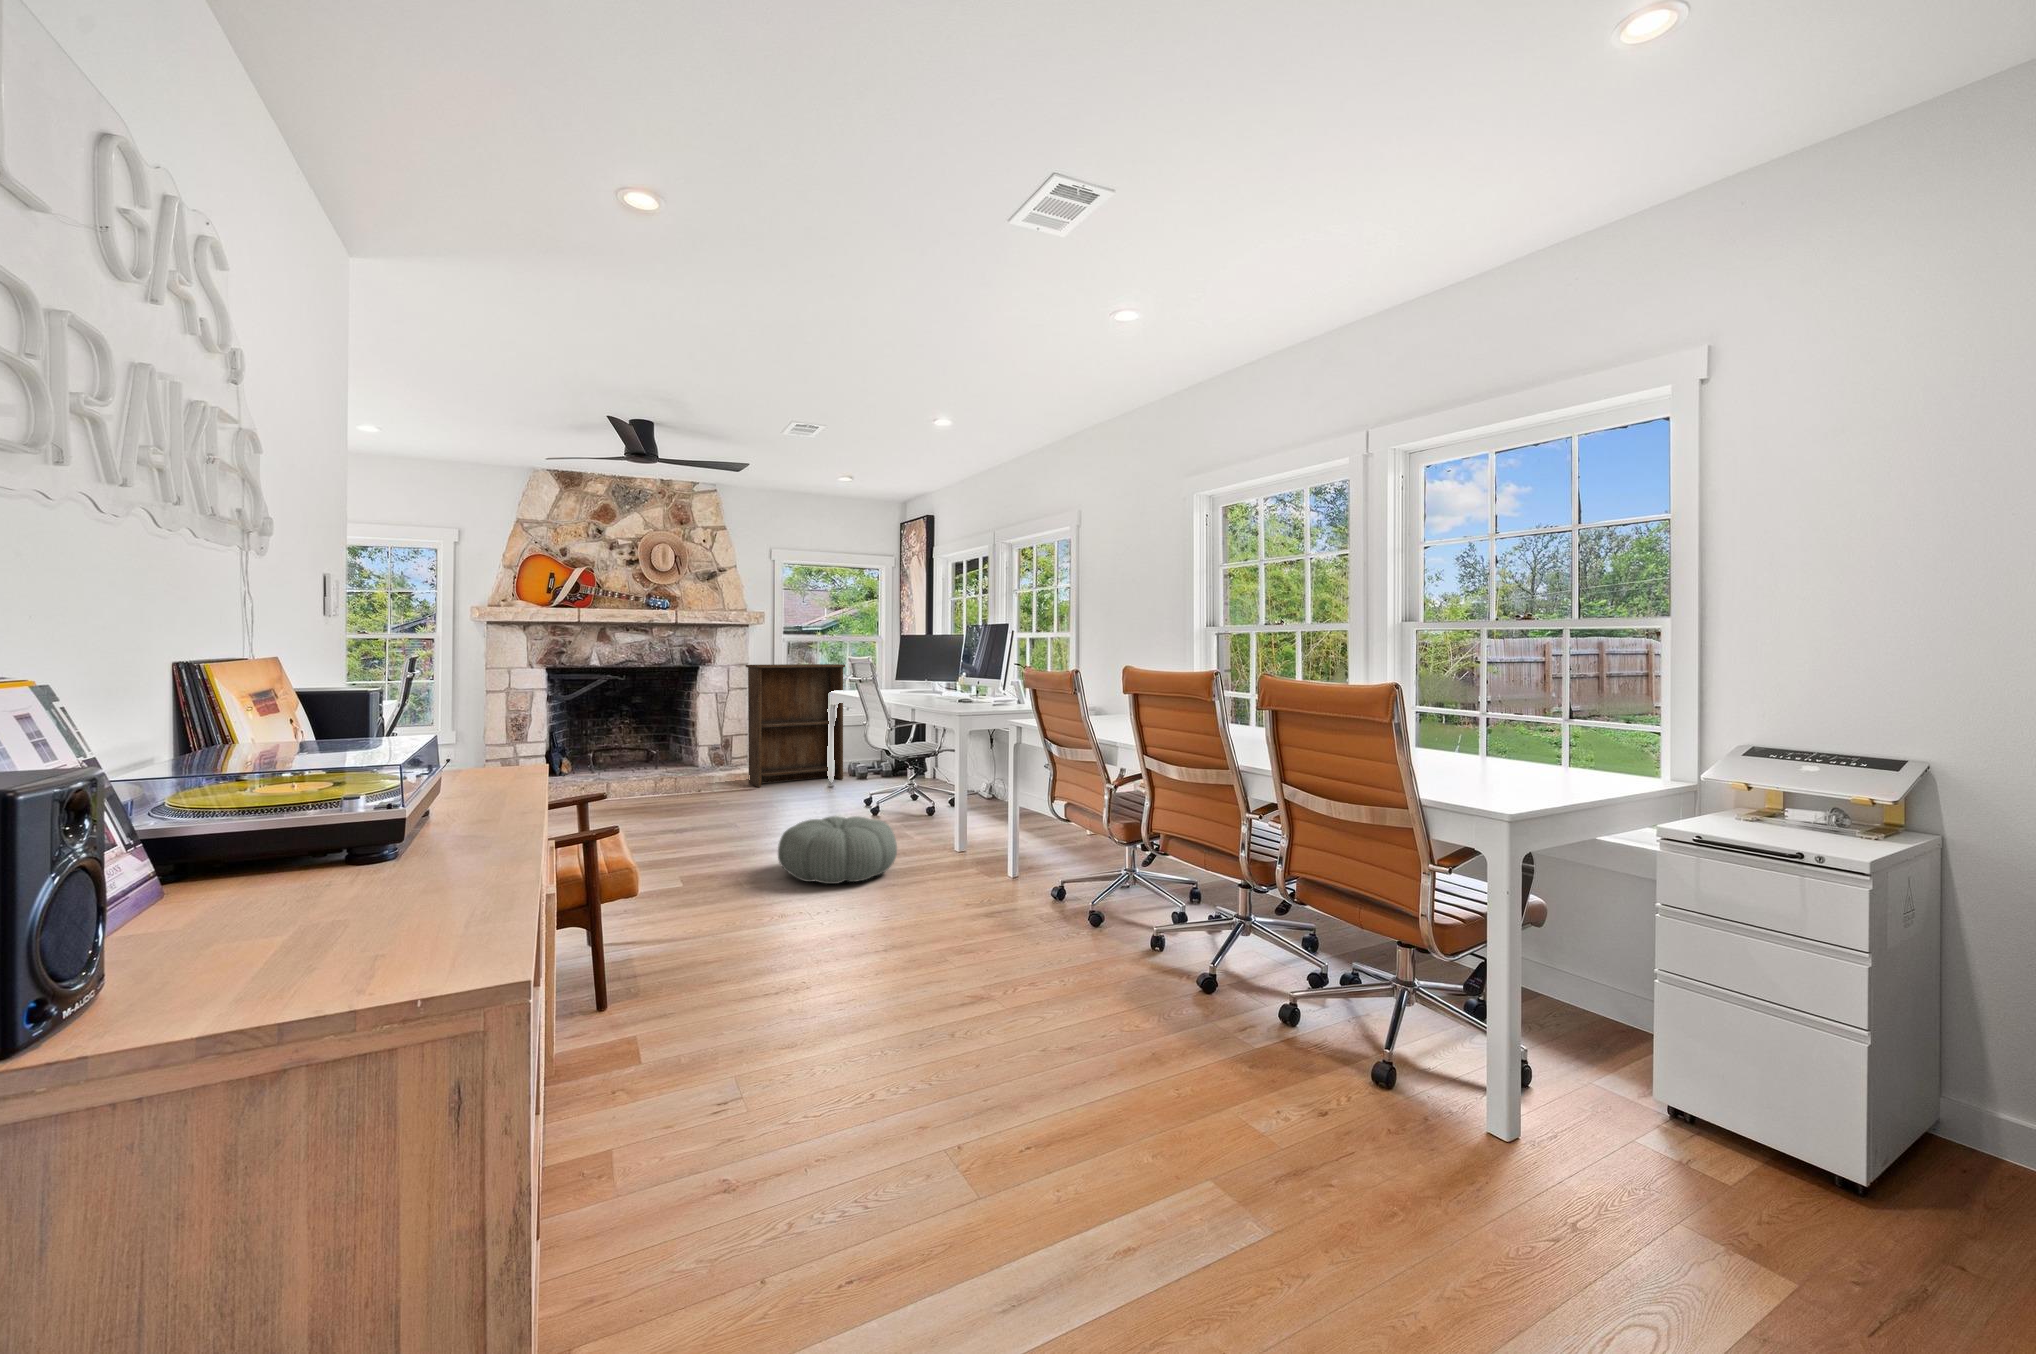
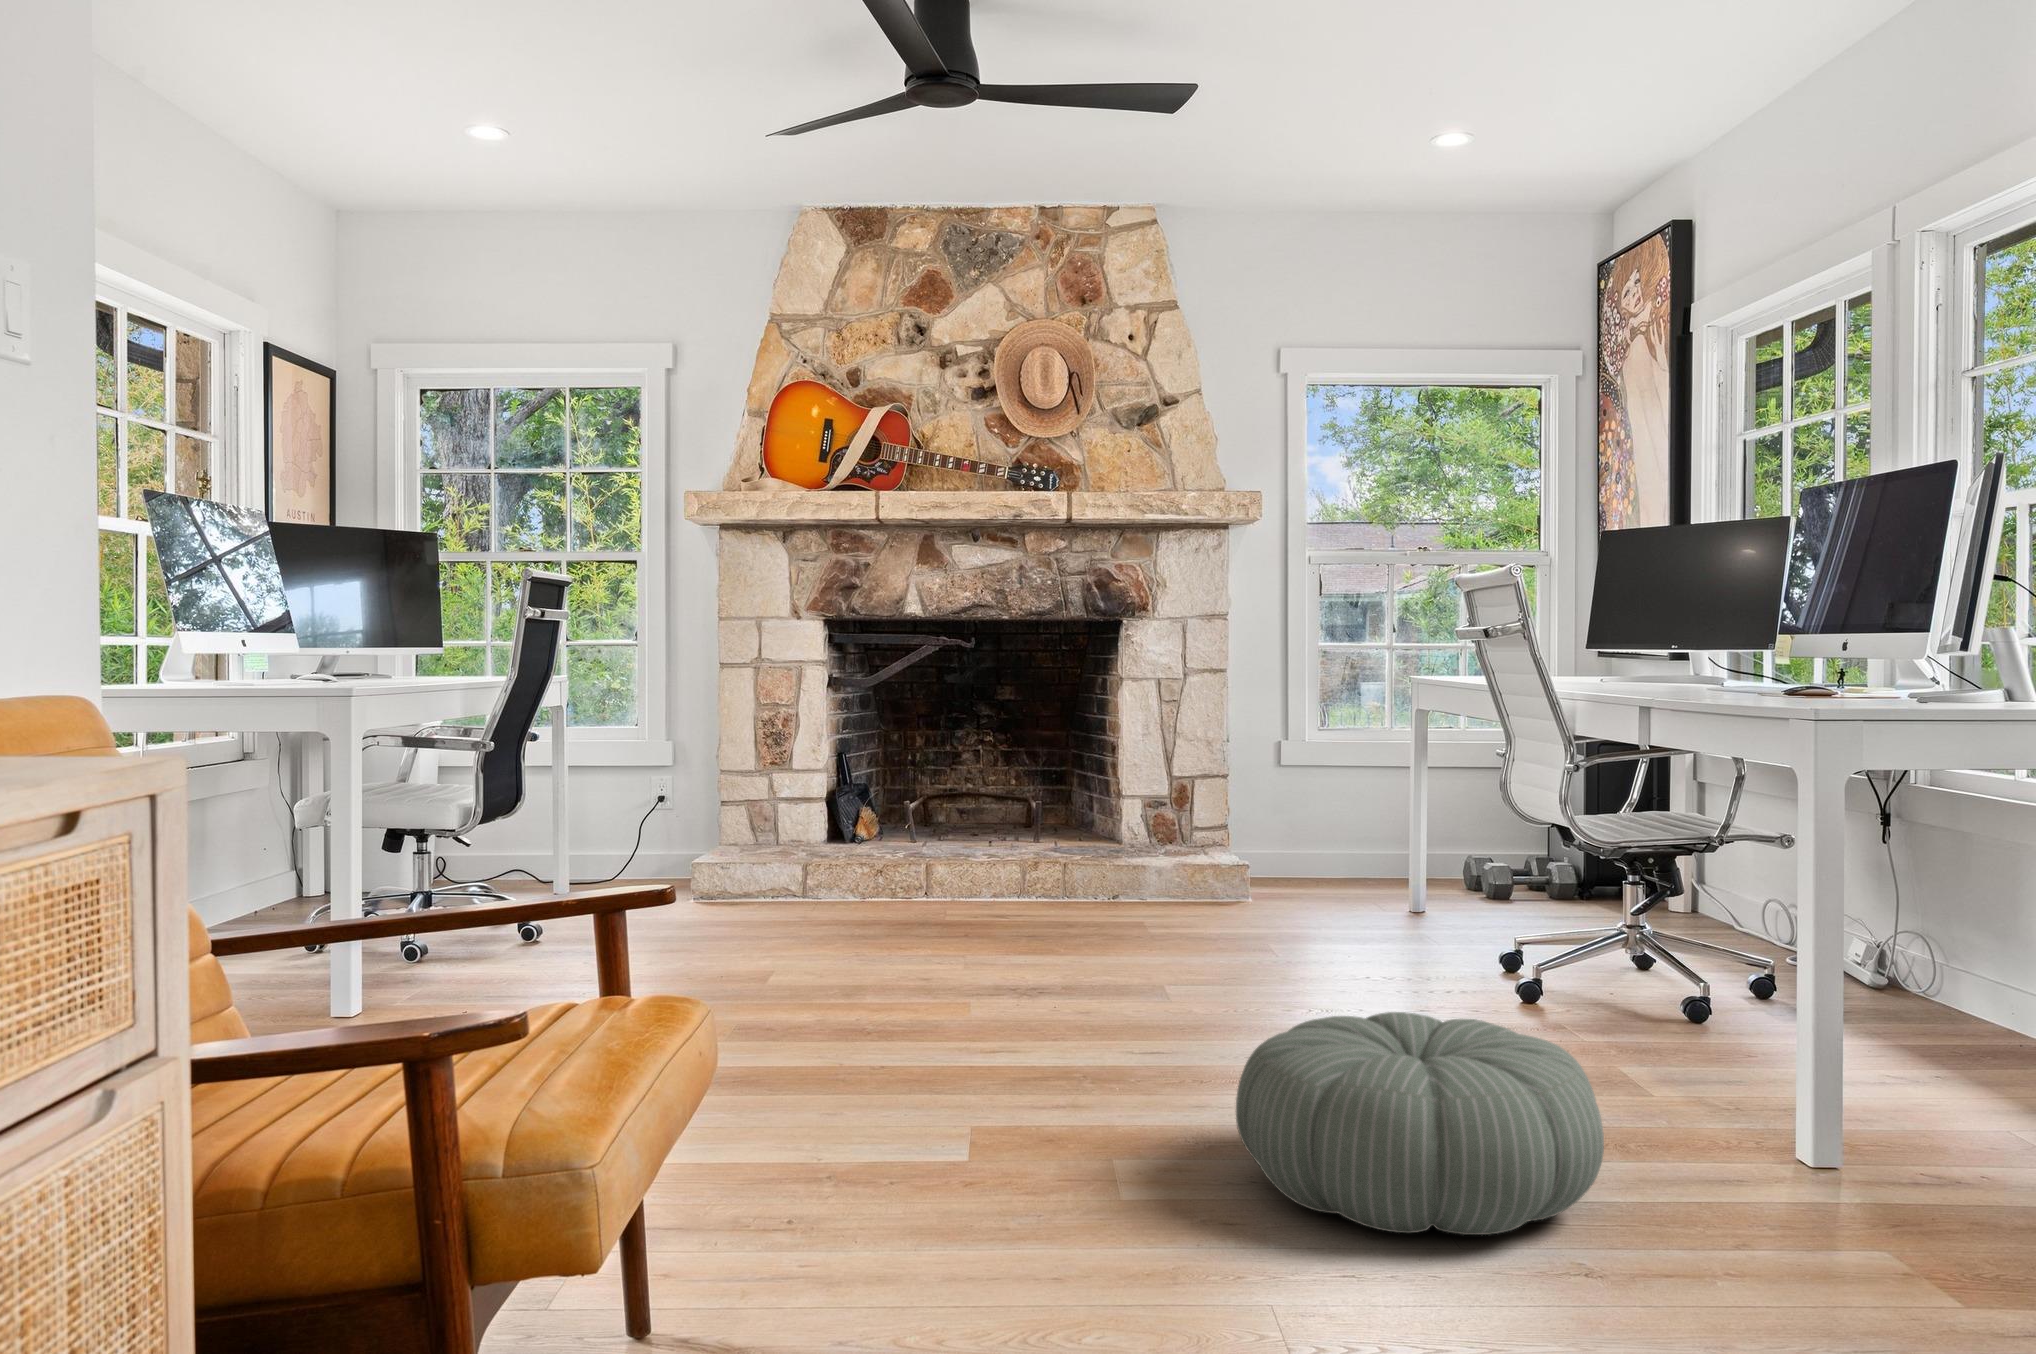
bookshelf: present [746,664,845,787] -> none [1220,611,1456,901]

